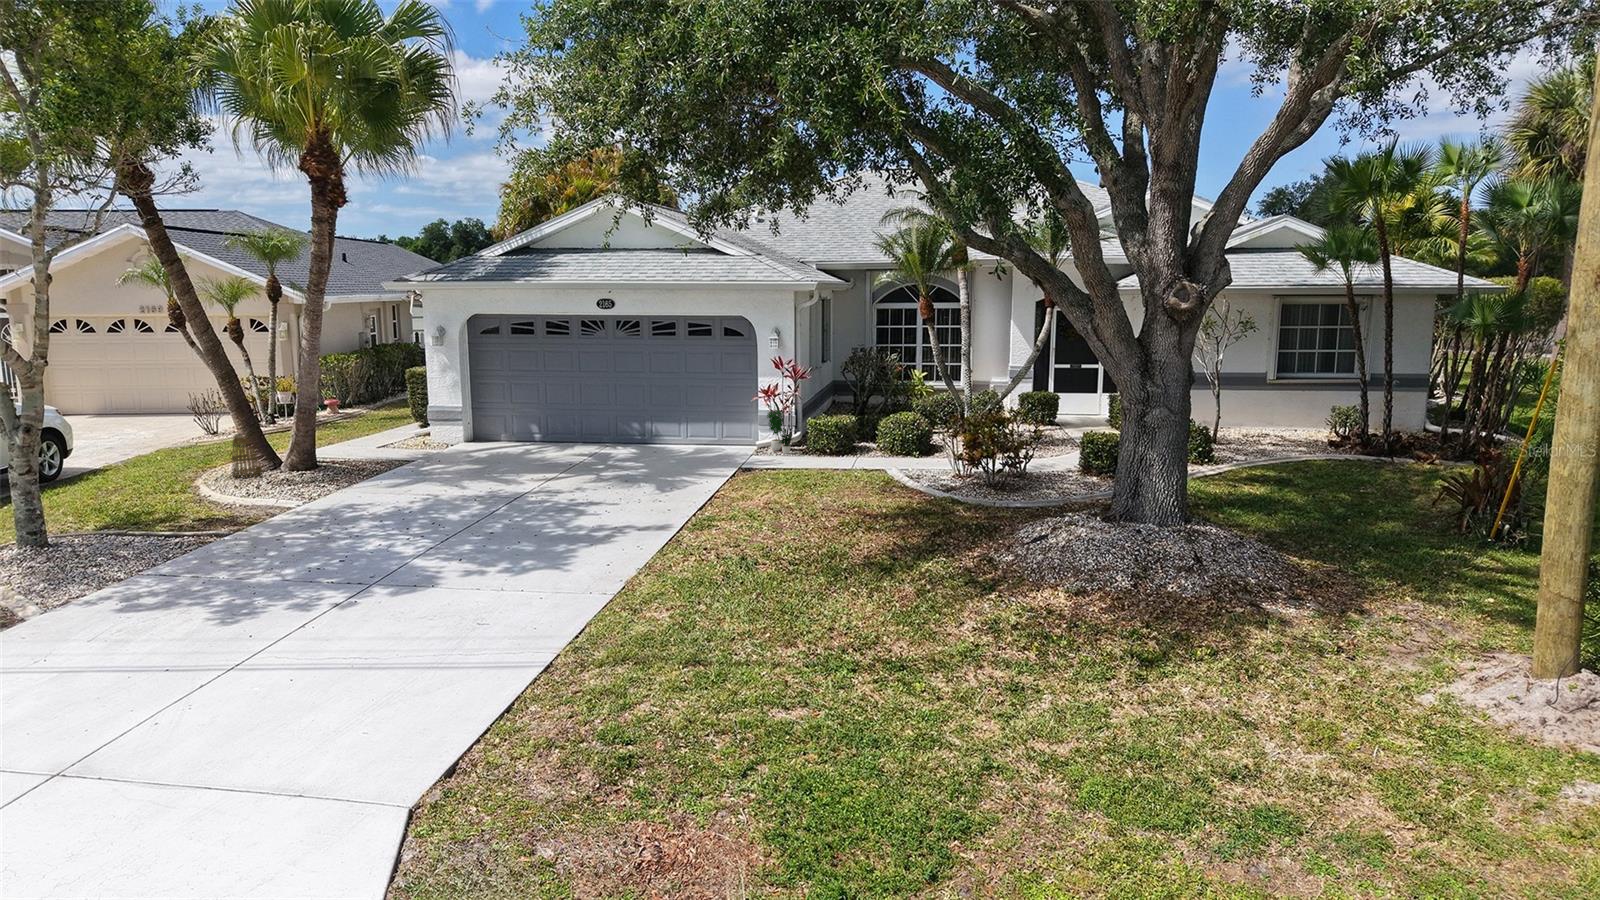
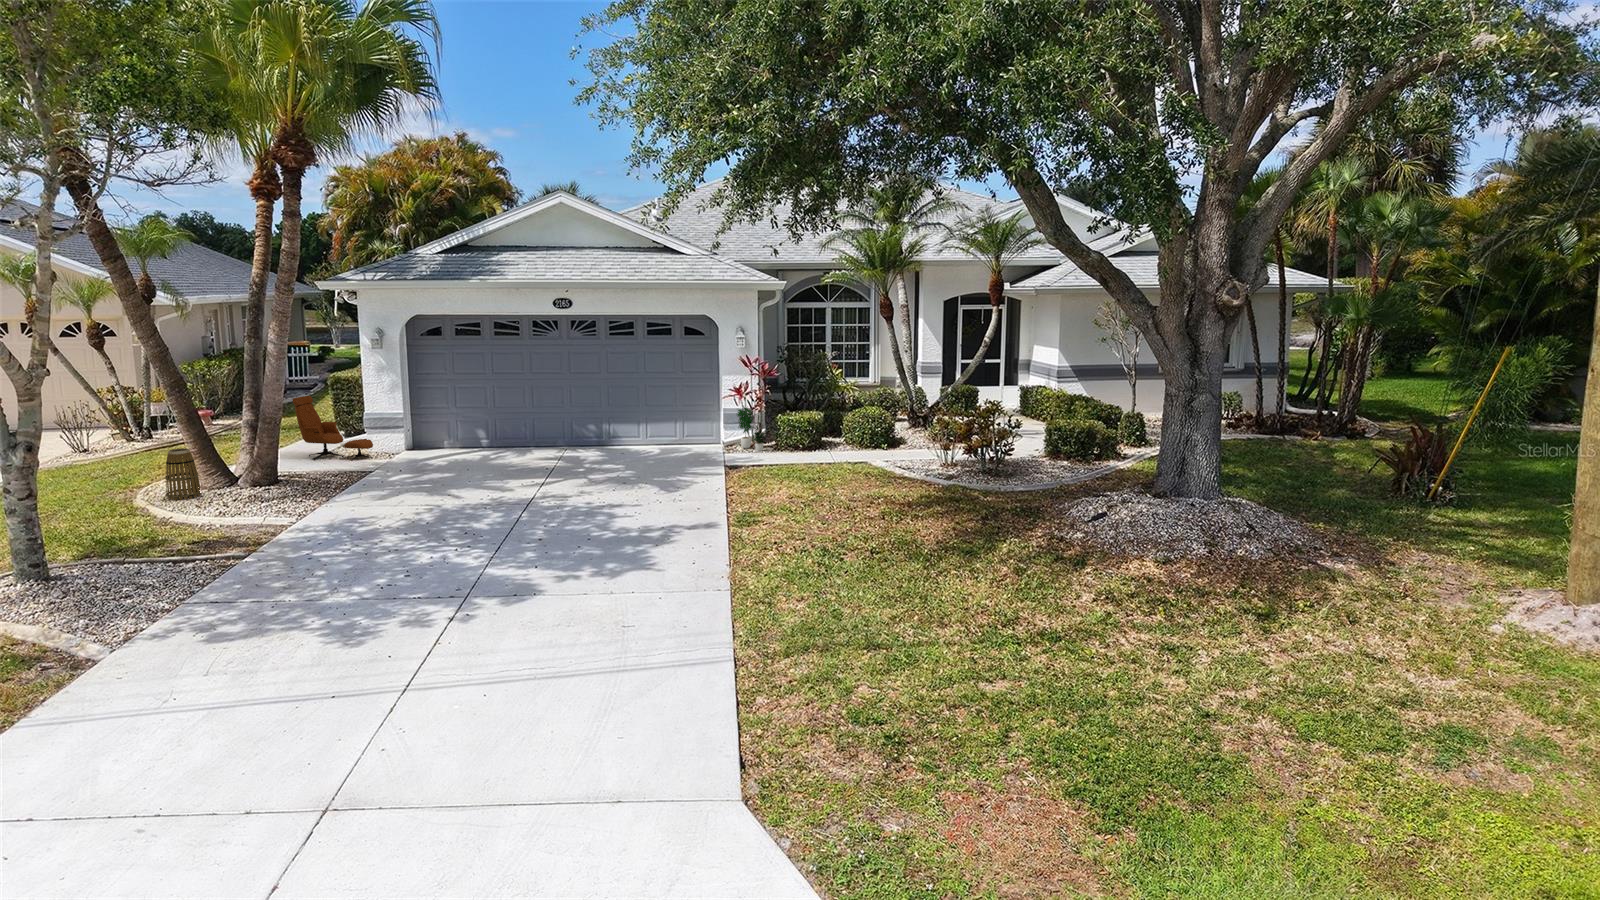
lounge chair: none [365,388,432,449] -> present [293,396,373,461]

